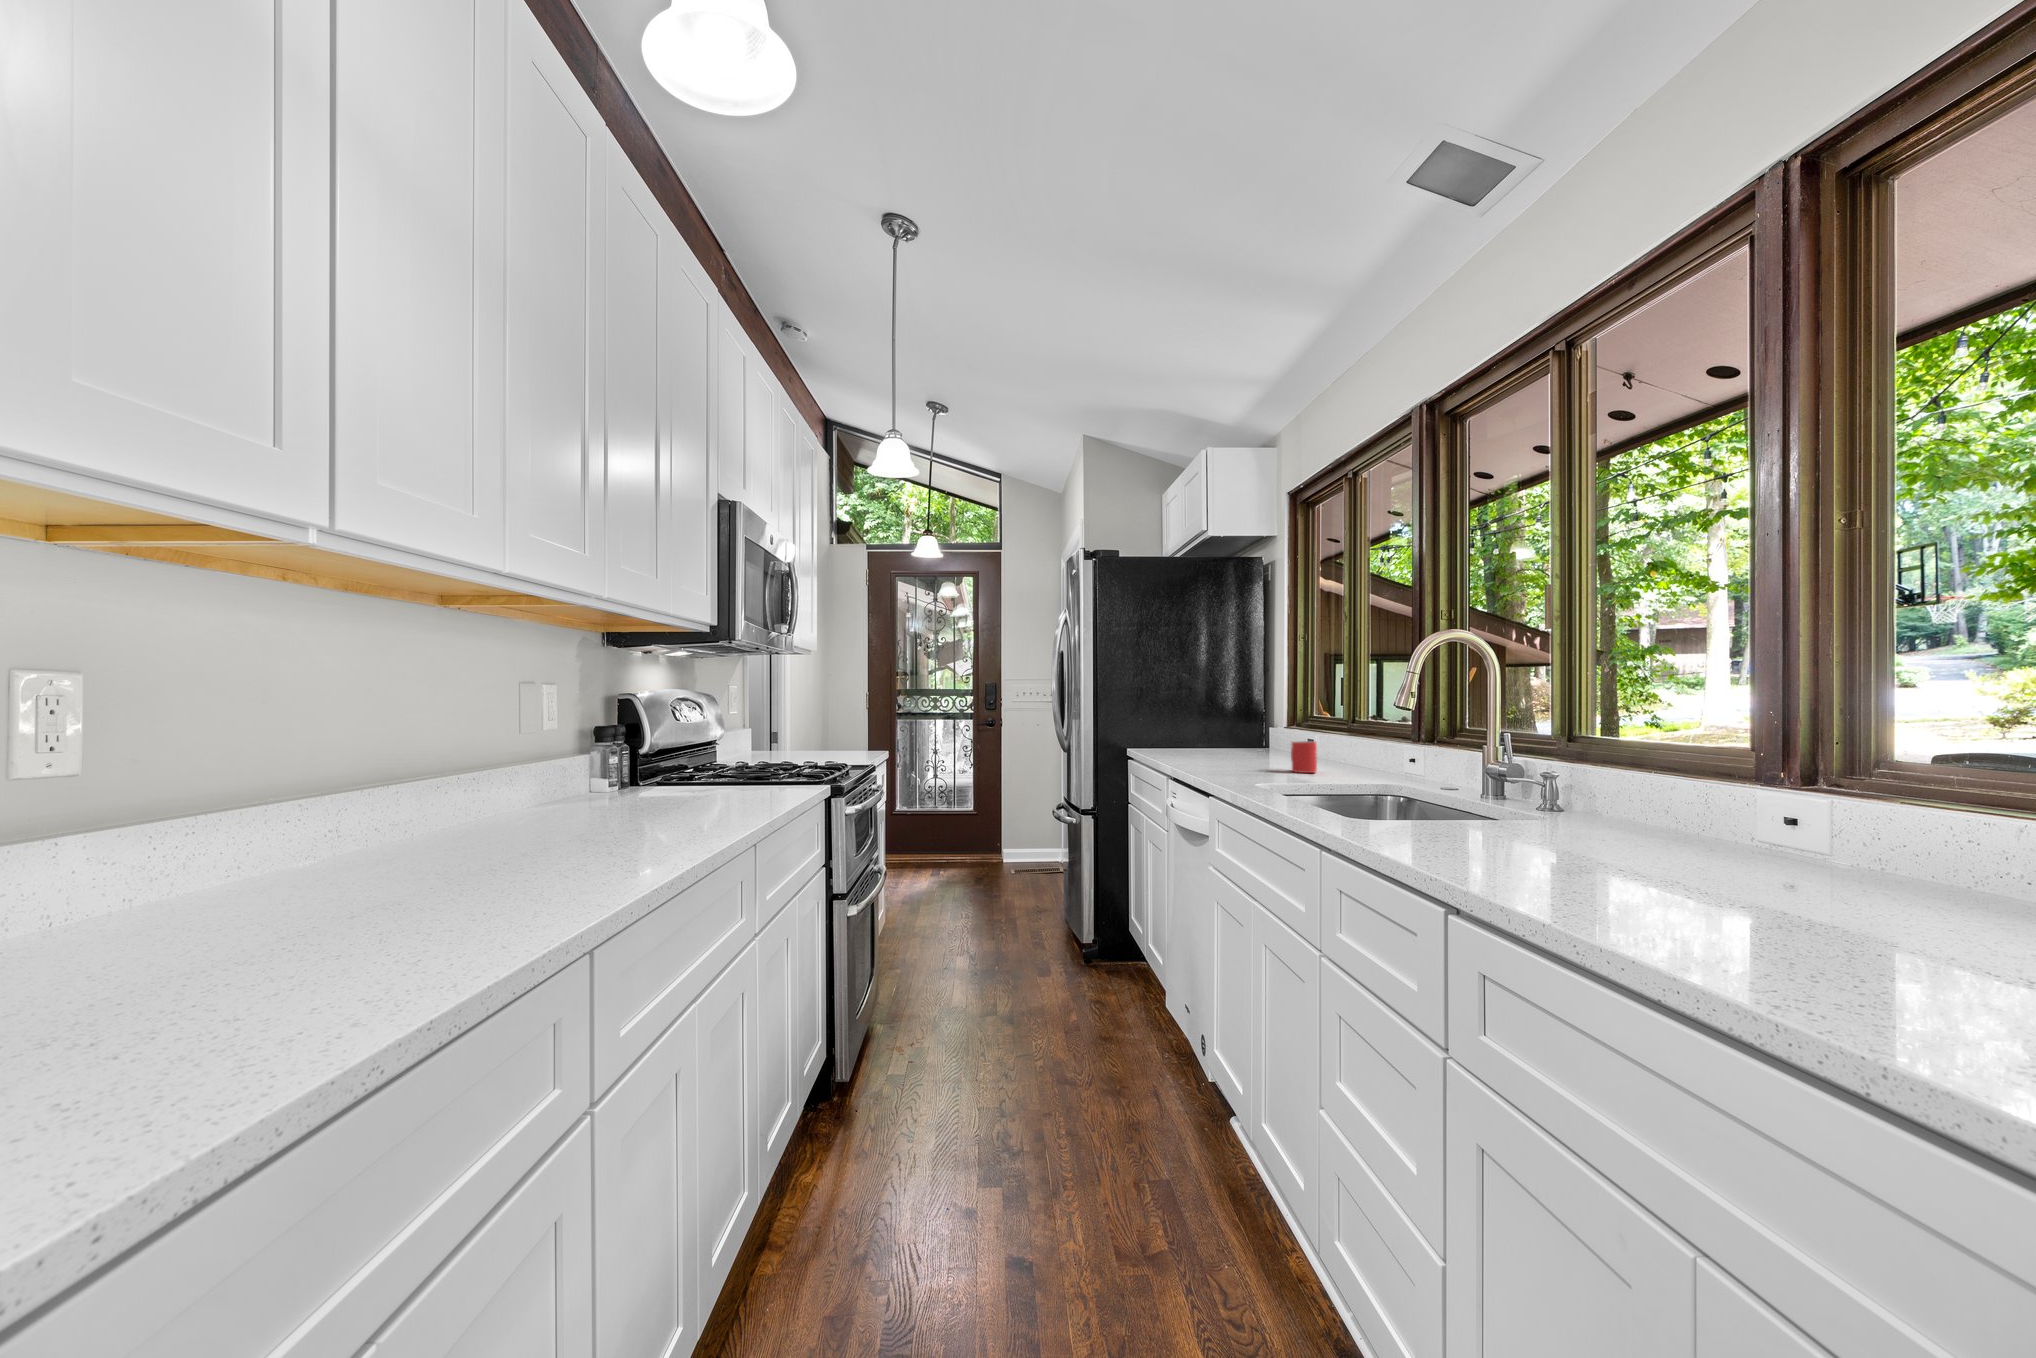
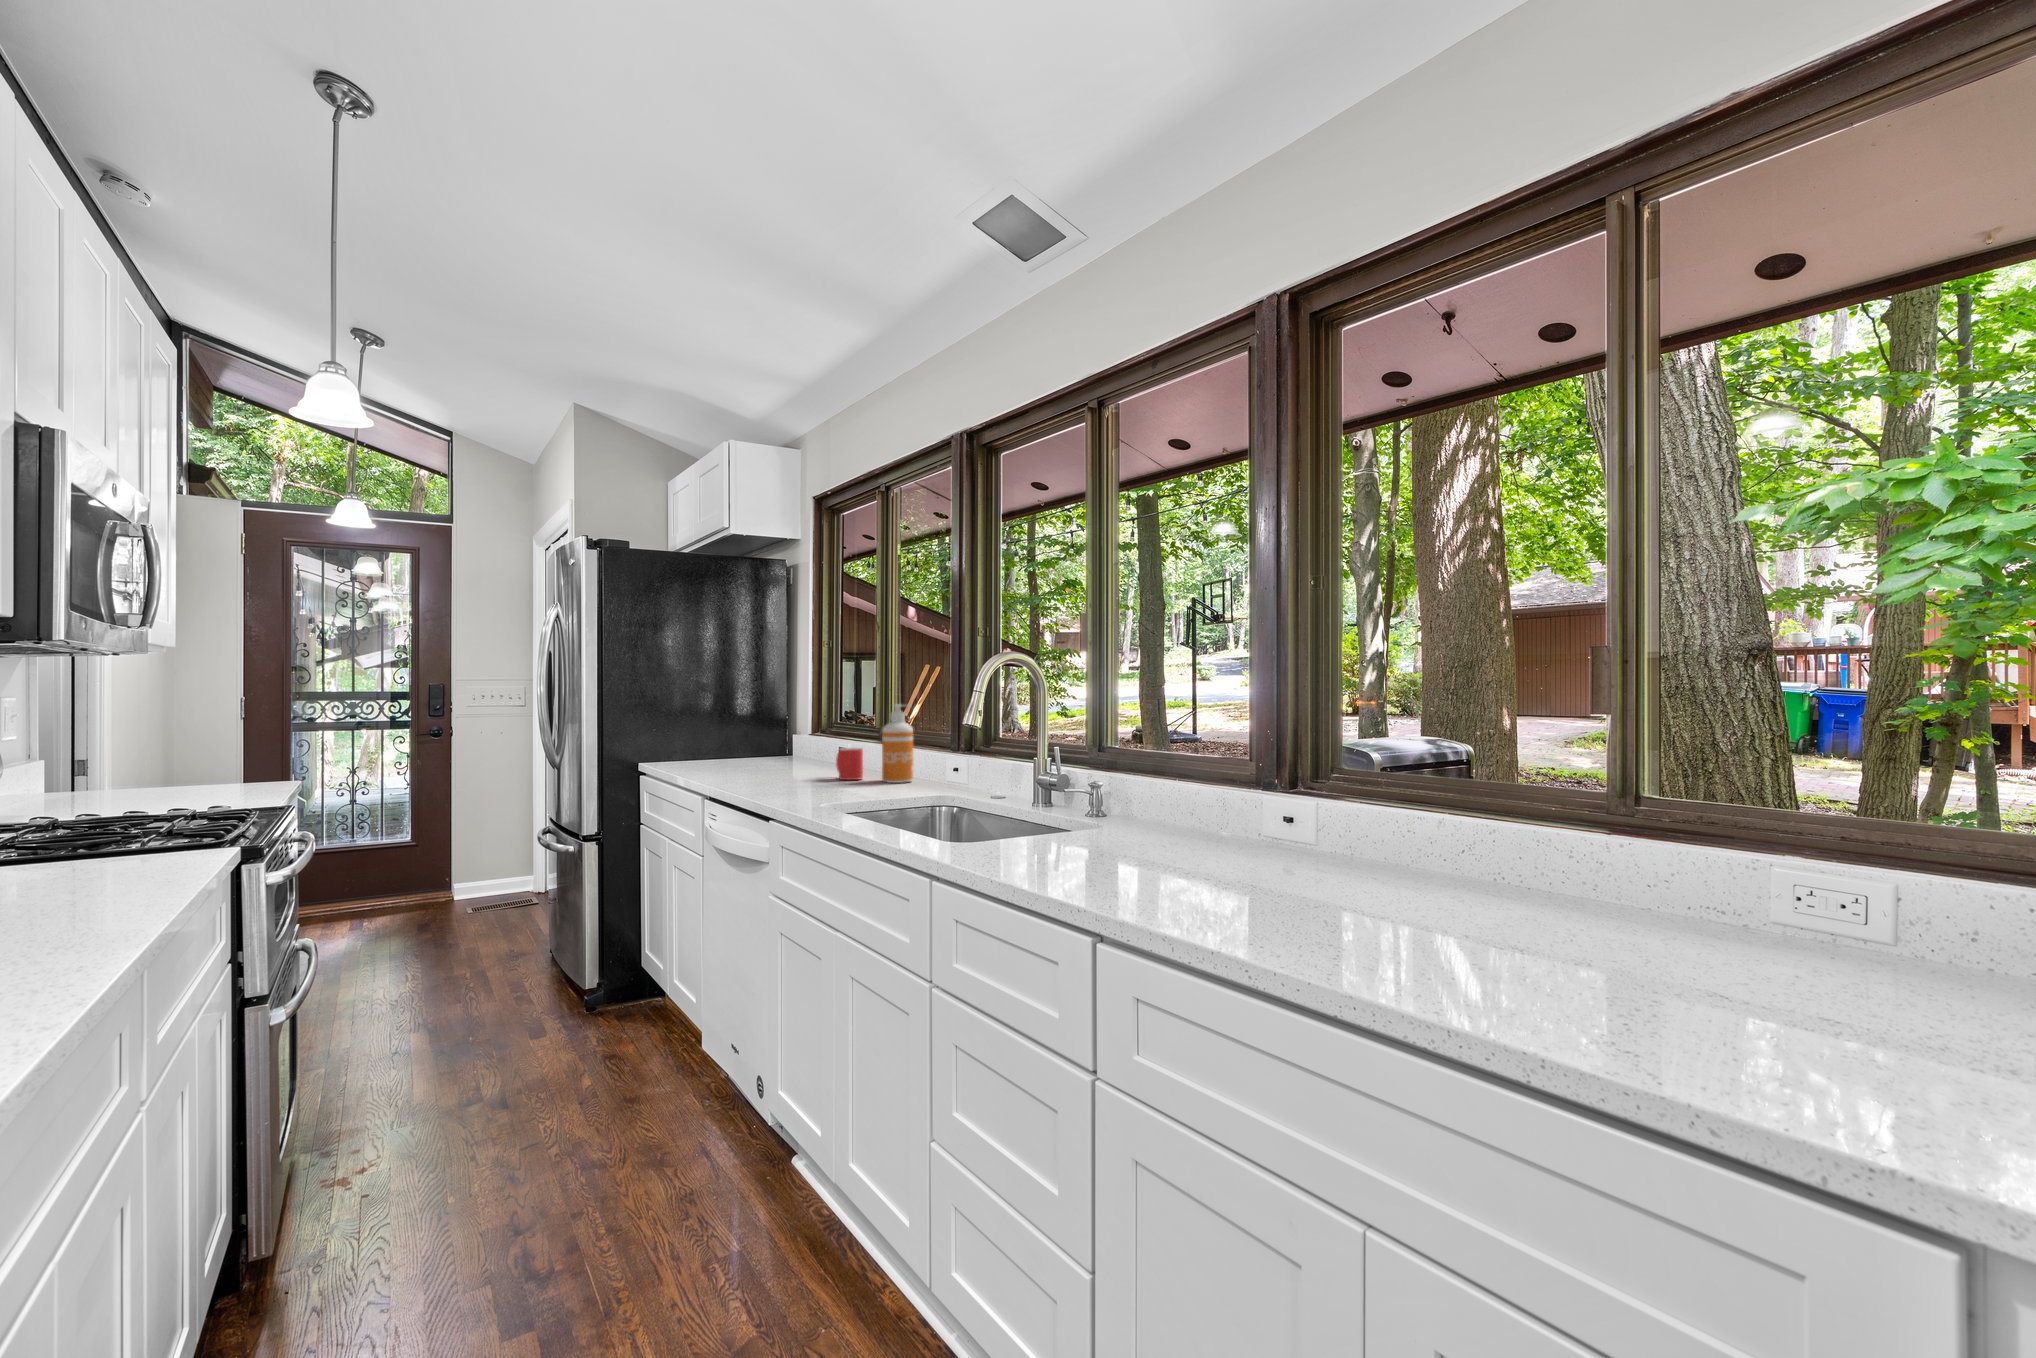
soap dispenser: none [1335,697,1371,778] -> present [882,704,913,783]

